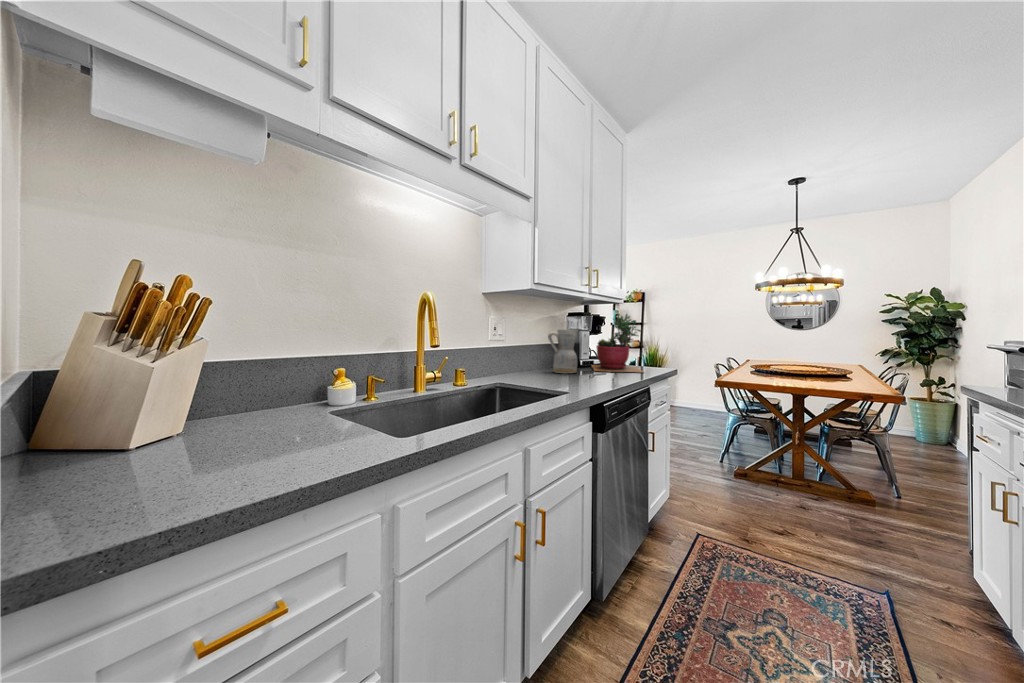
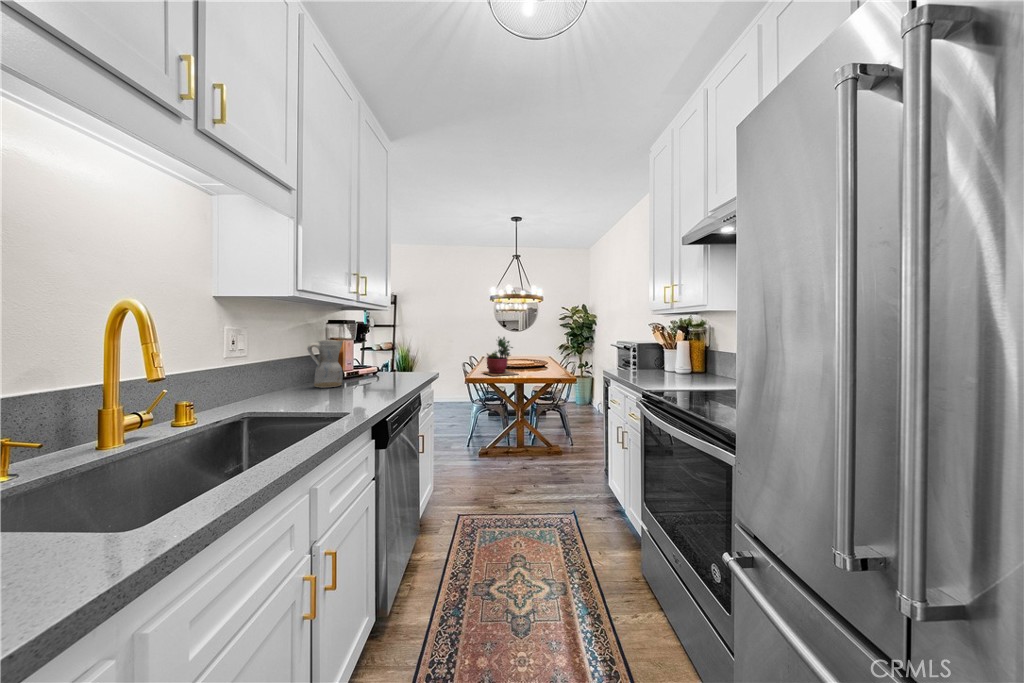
succulent plant: present [592,314,643,372] -> present [483,337,516,376]

